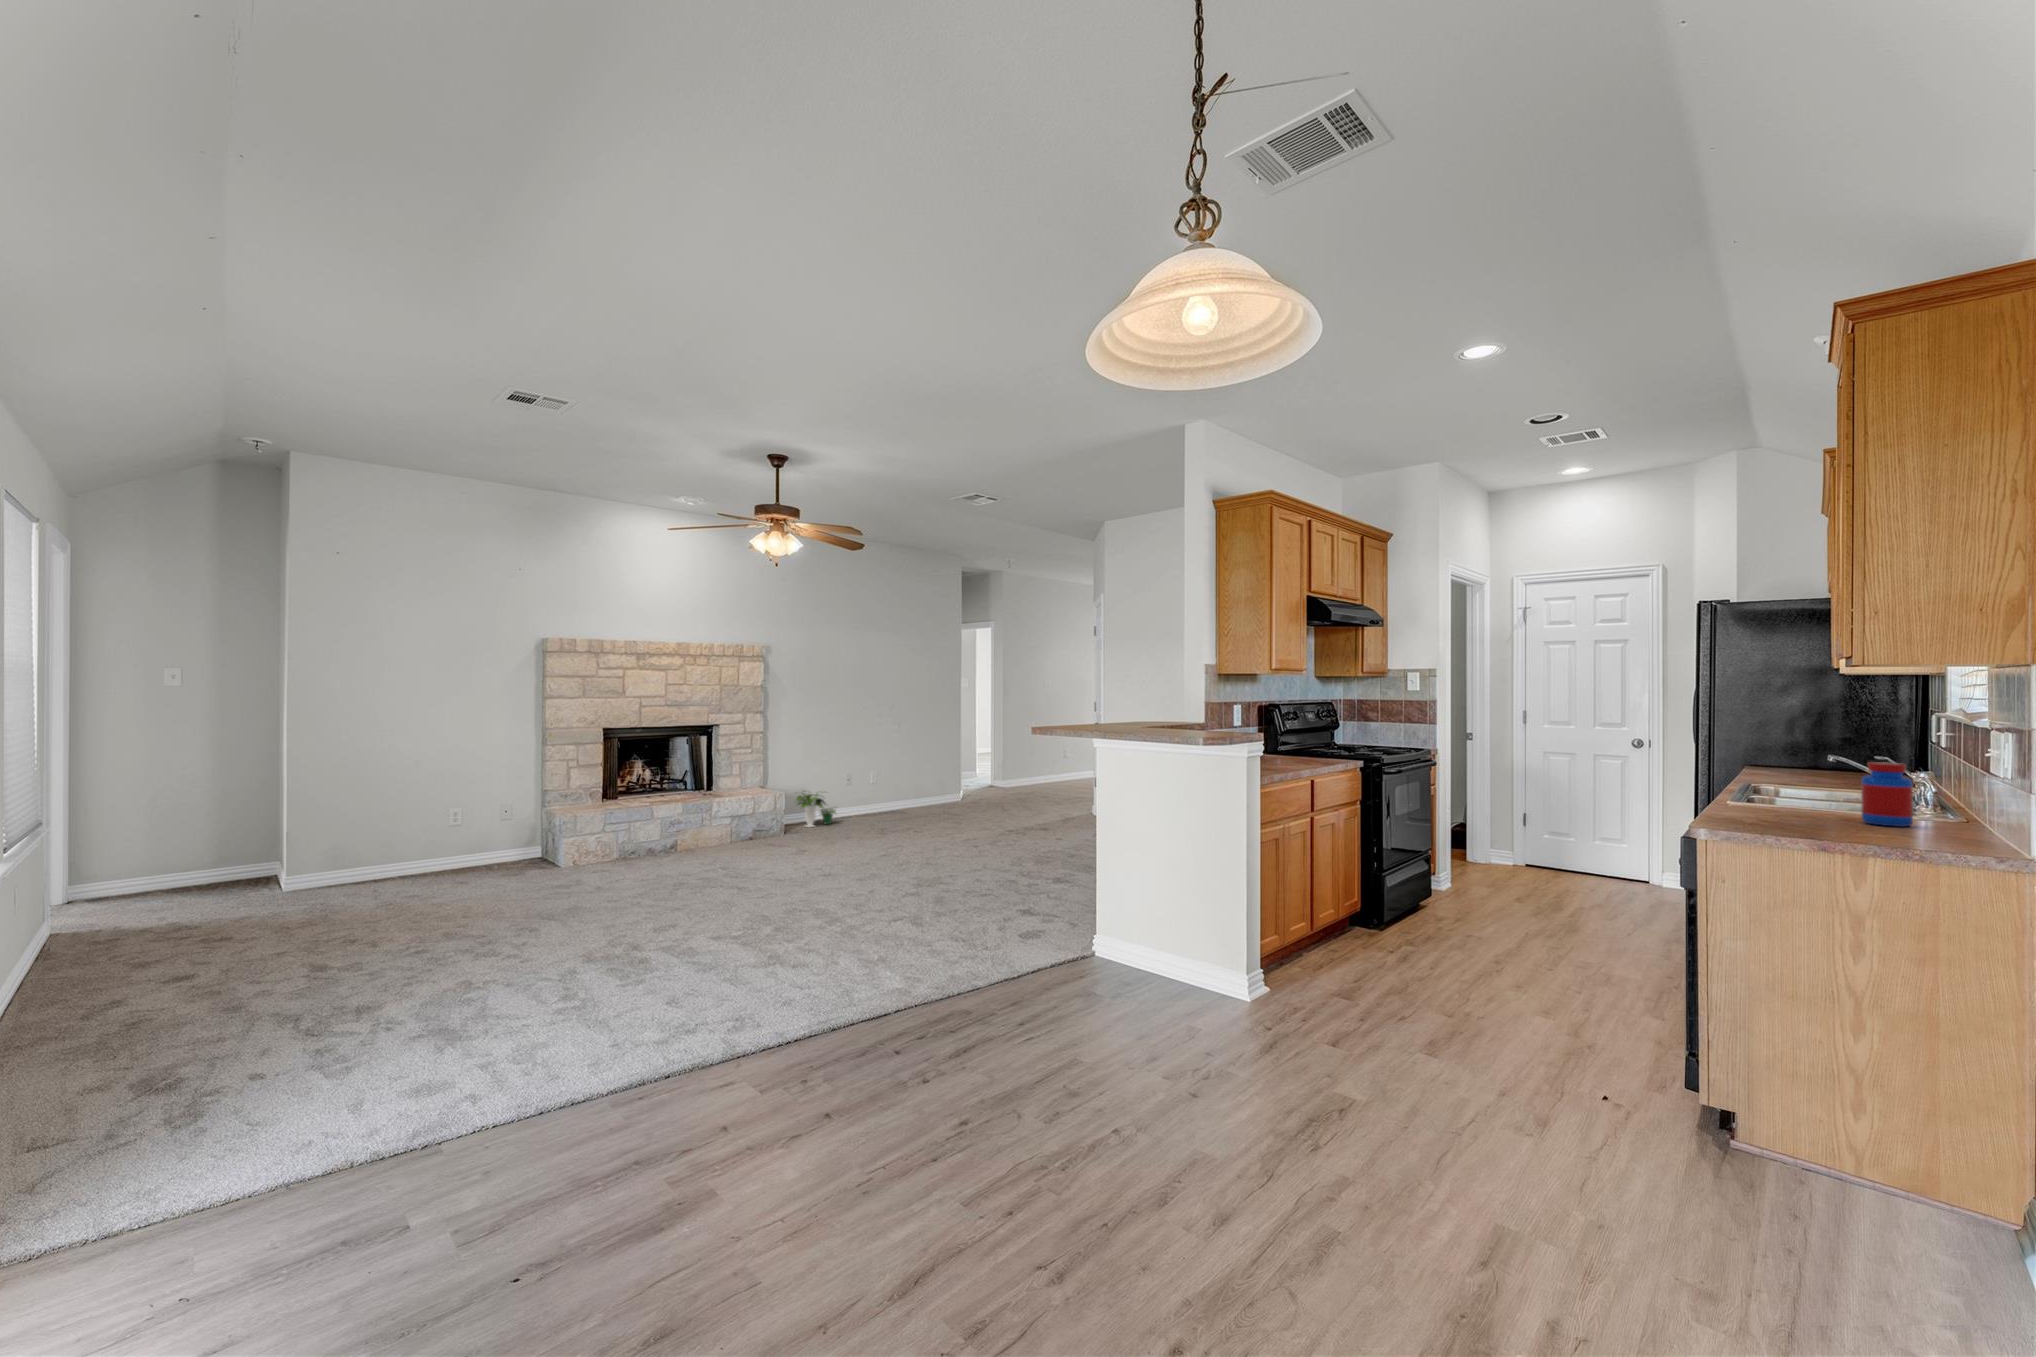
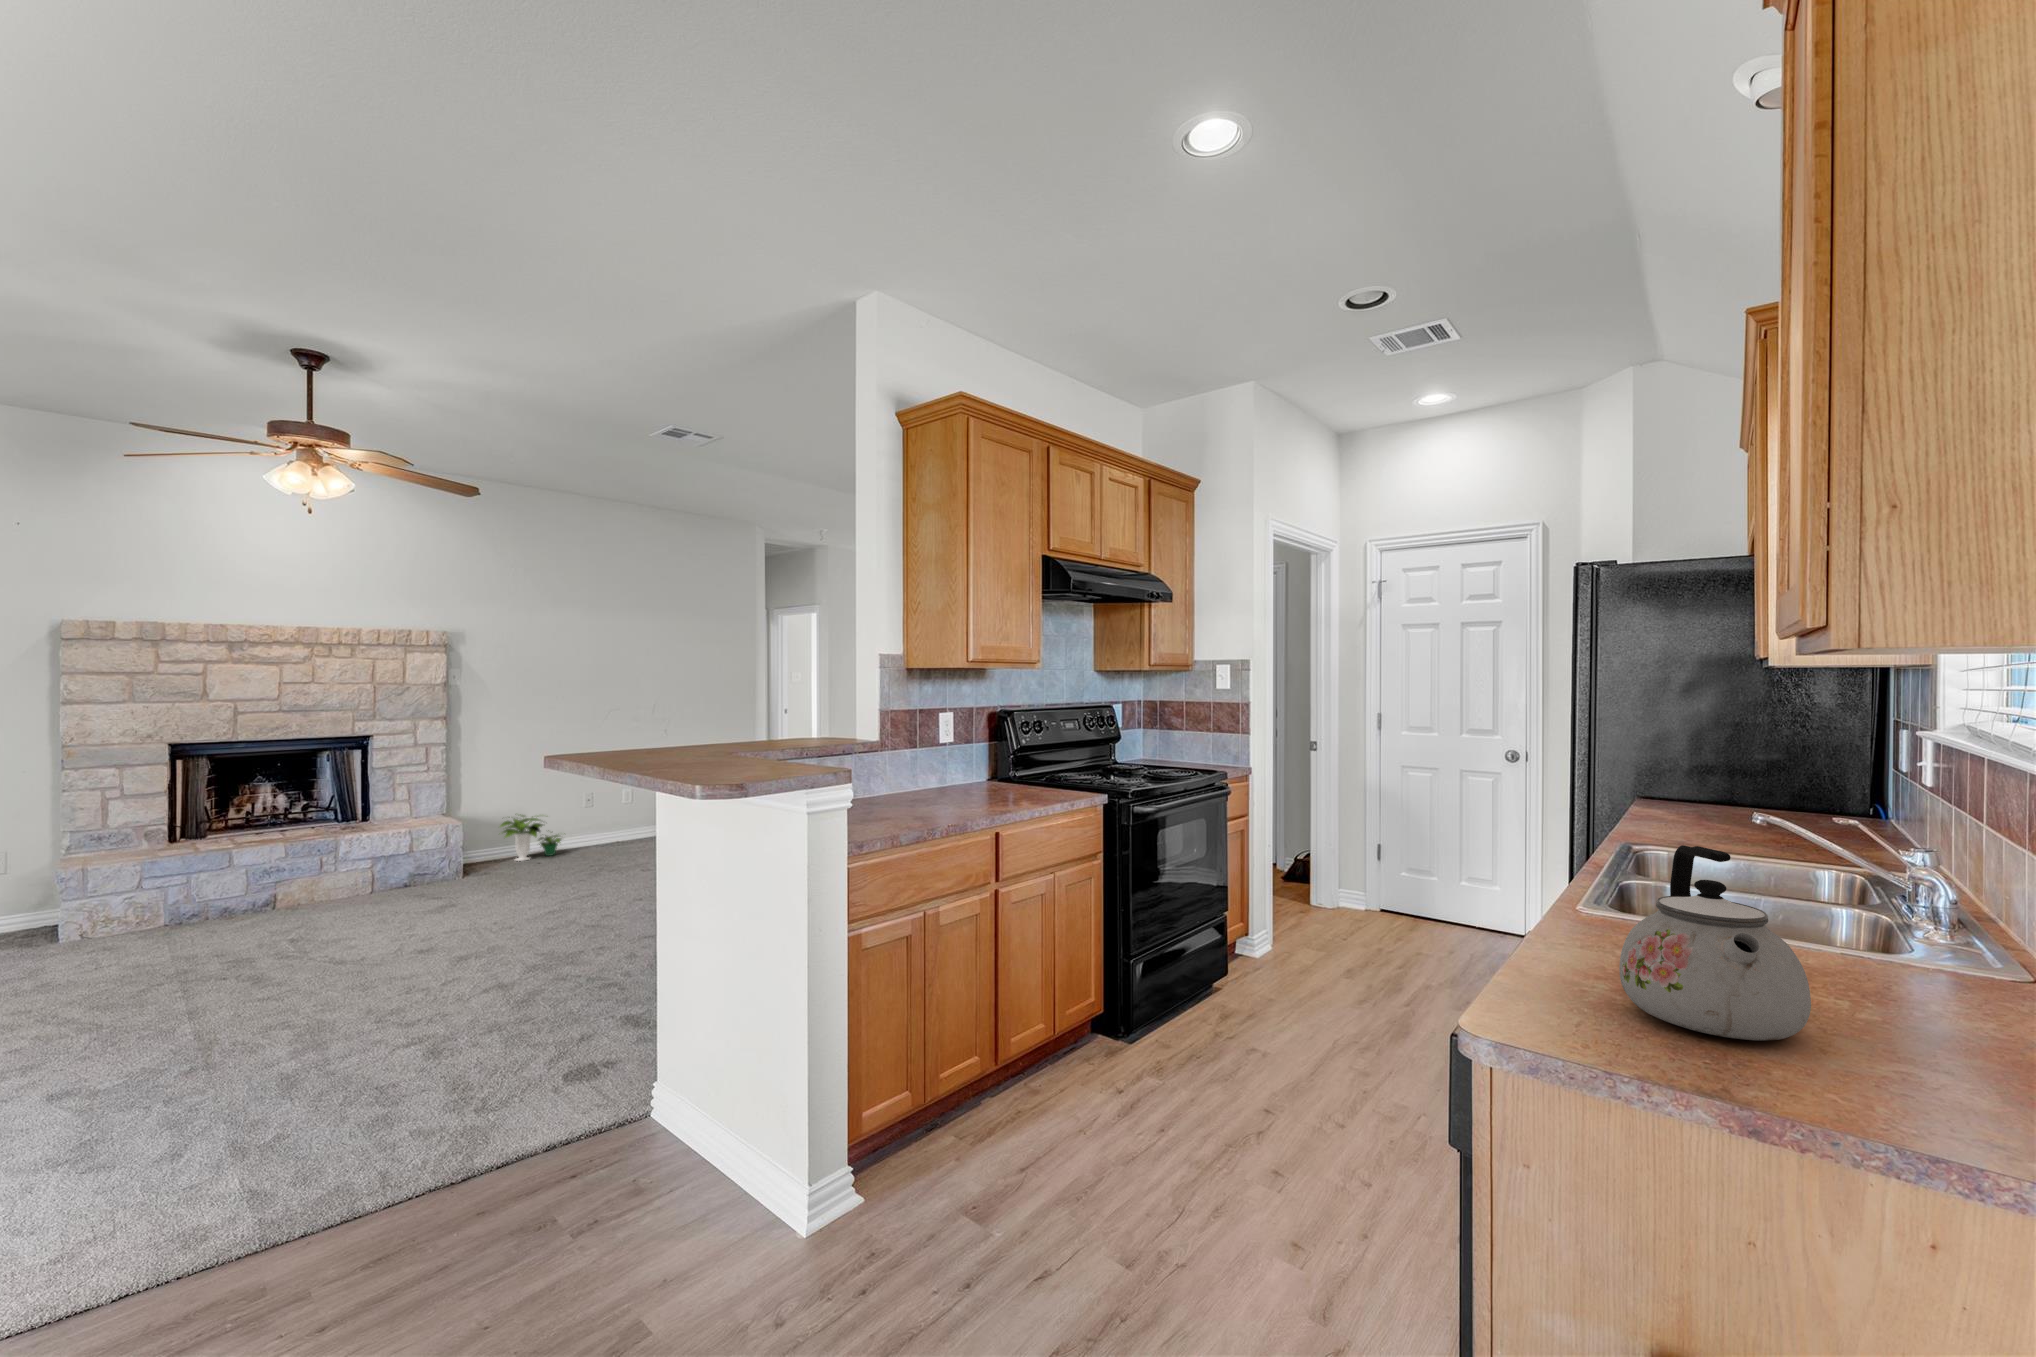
kettle: none [1753,751,1839,829] -> present [1619,845,1811,1040]
jar: present [1861,762,1913,827] -> none [1848,863,1962,1018]

